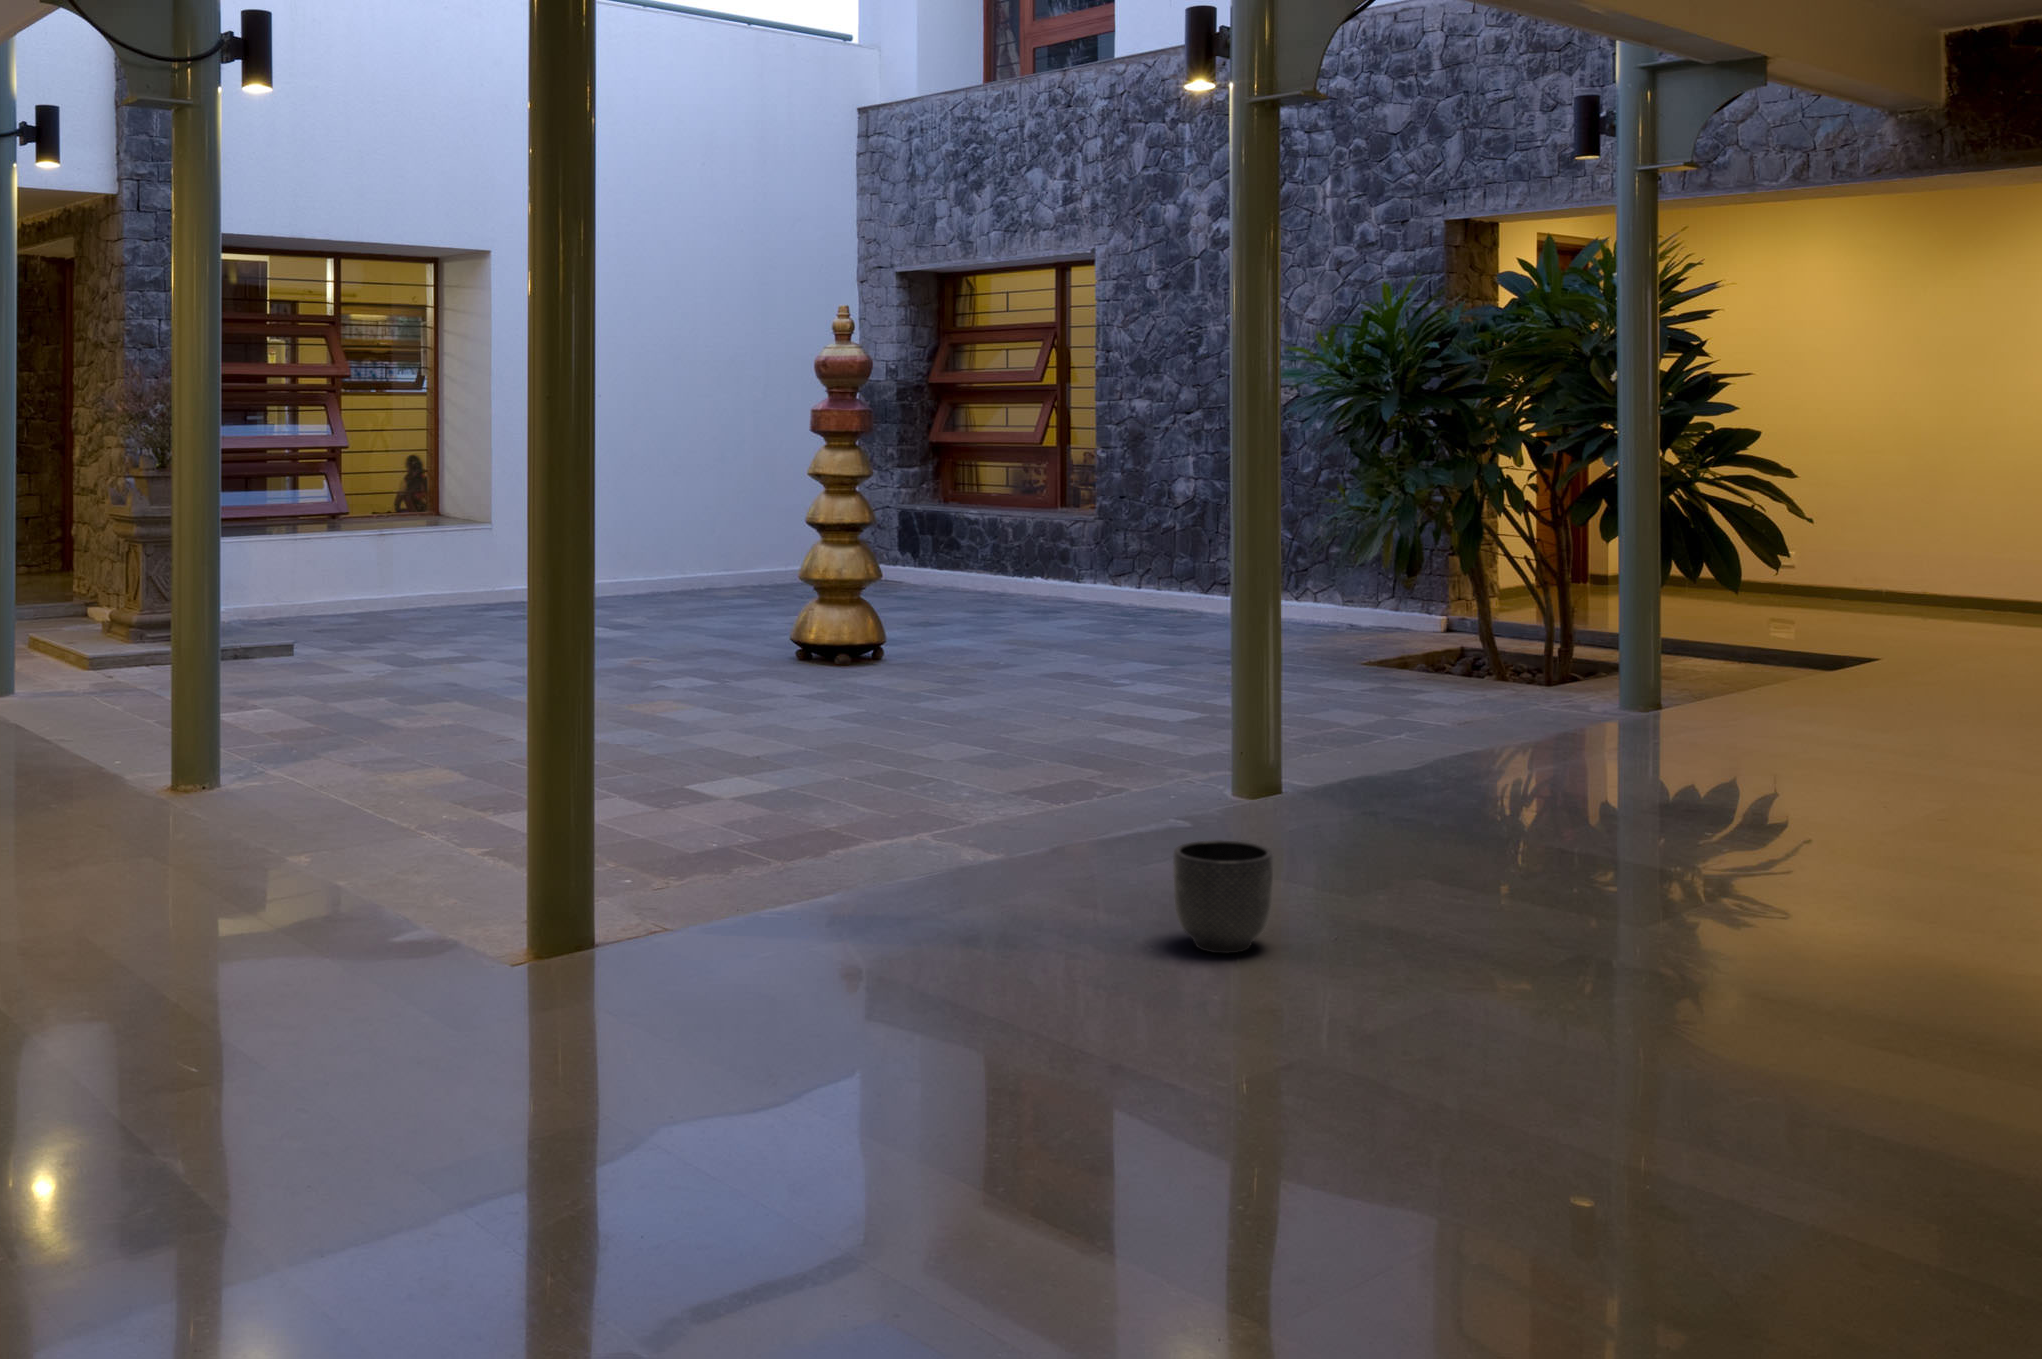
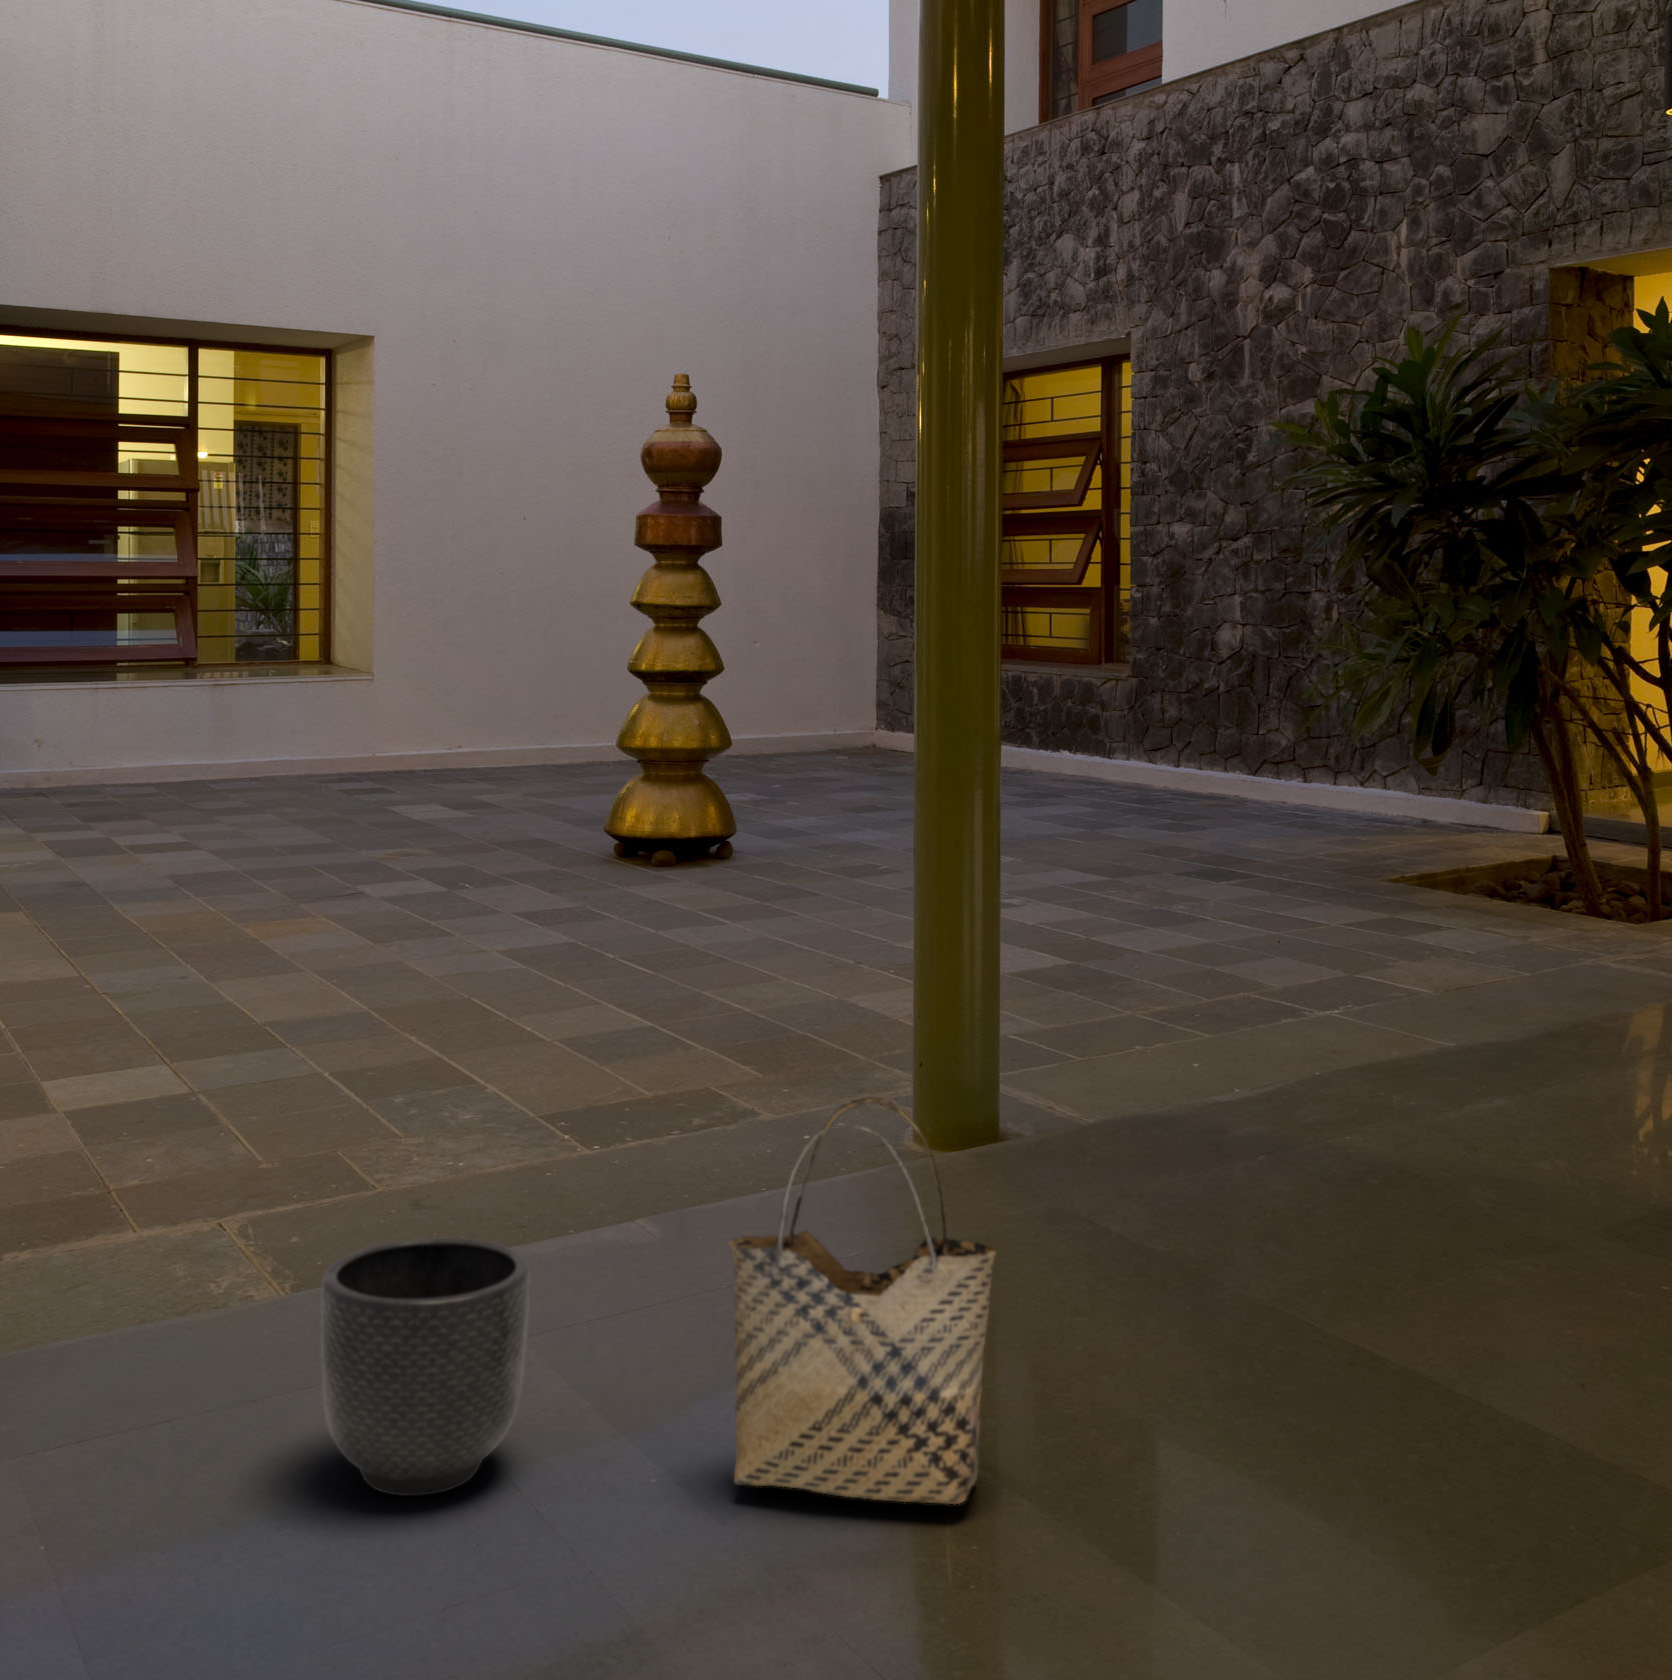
woven basket: none [1364,761,1488,939] -> present [728,1097,996,1504]

